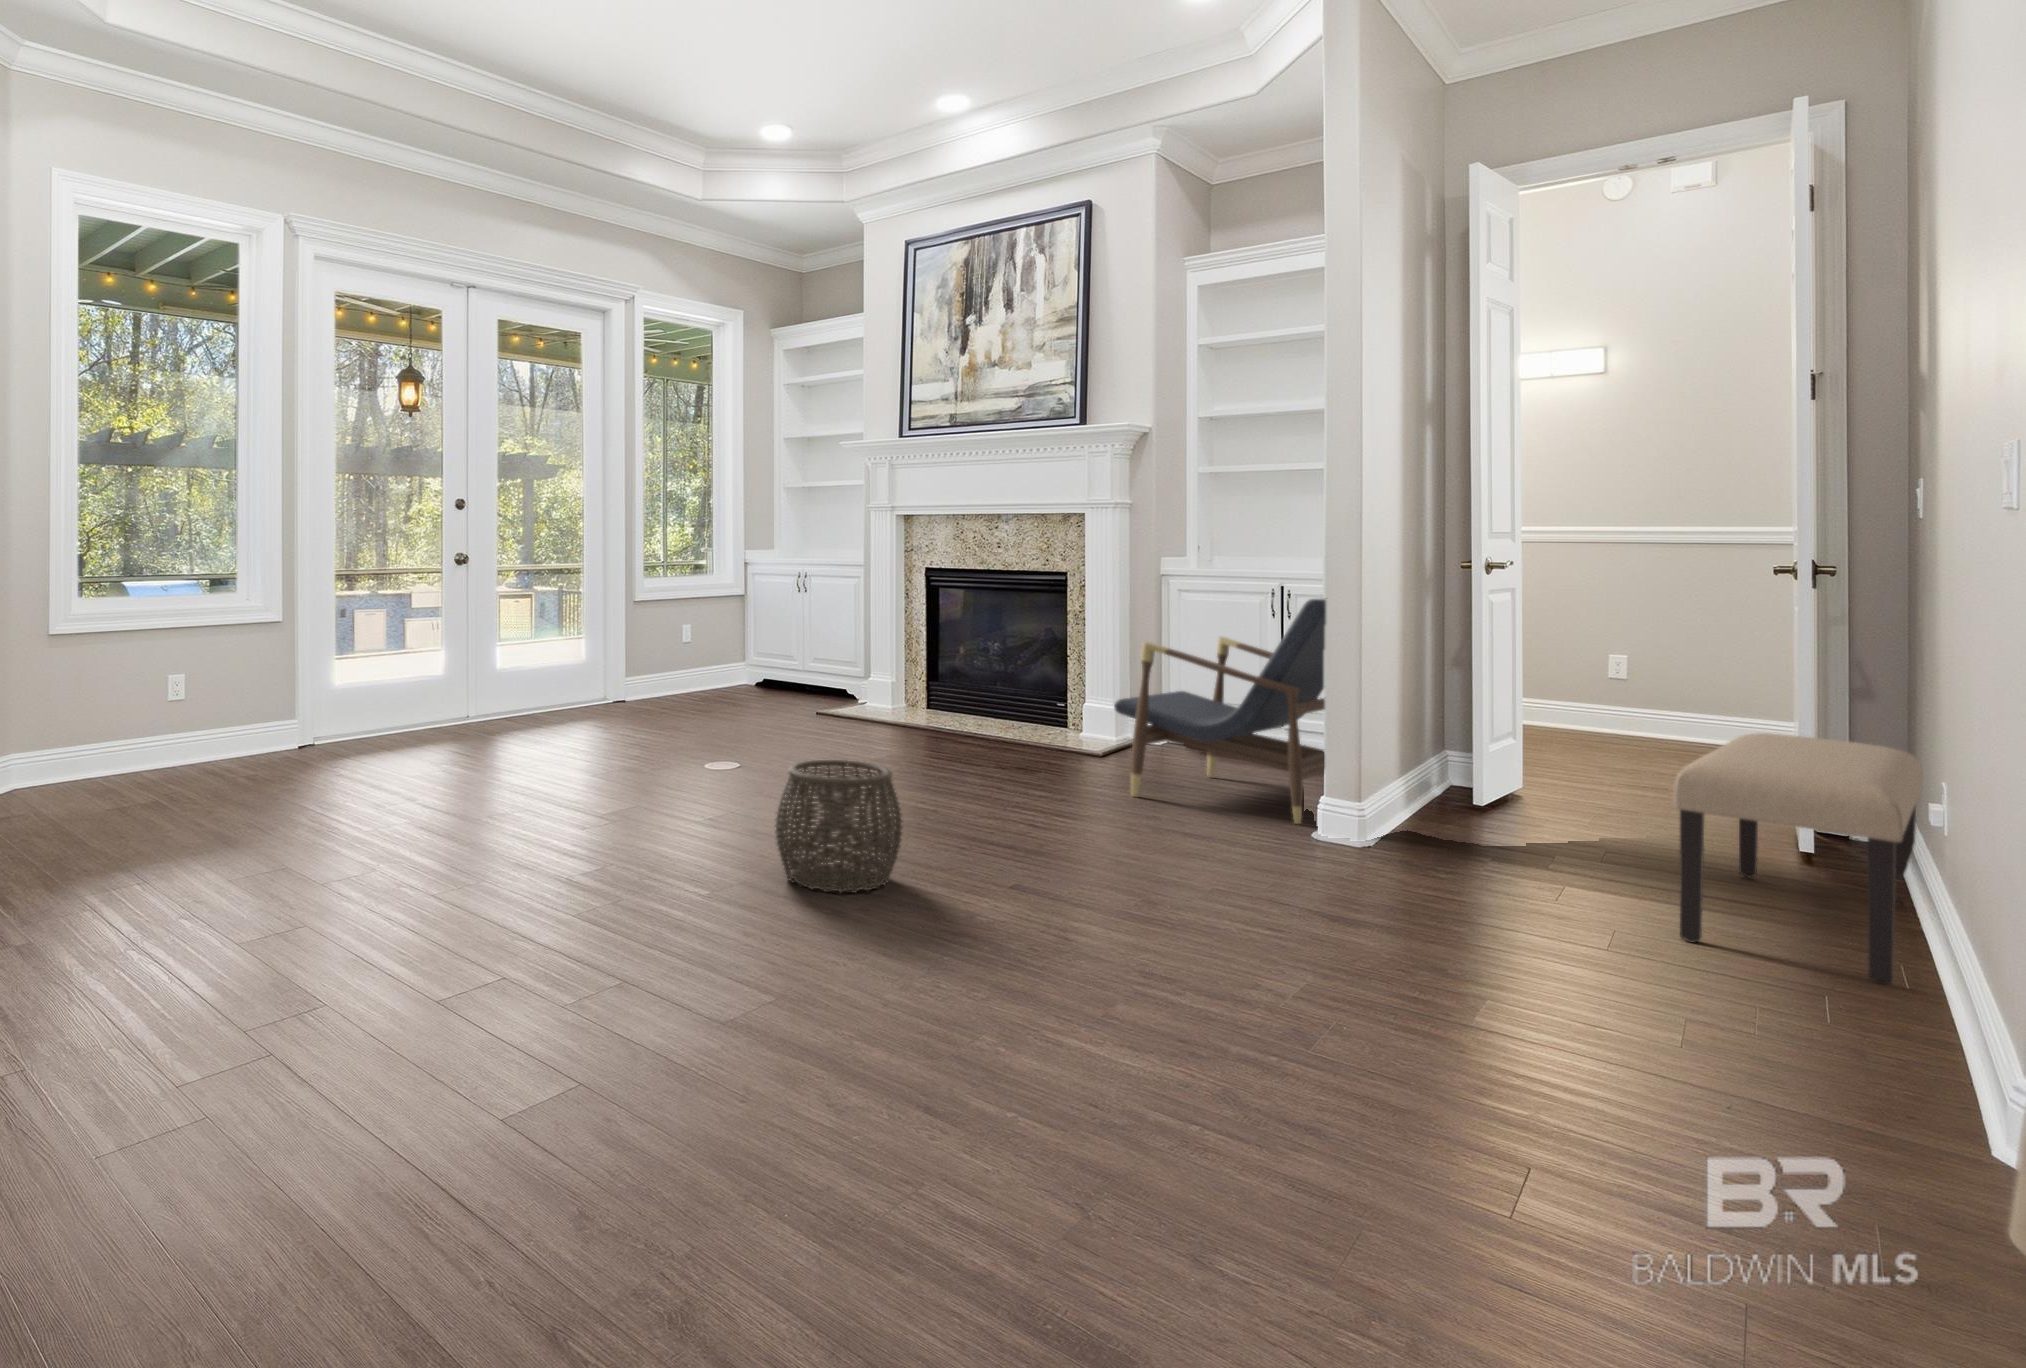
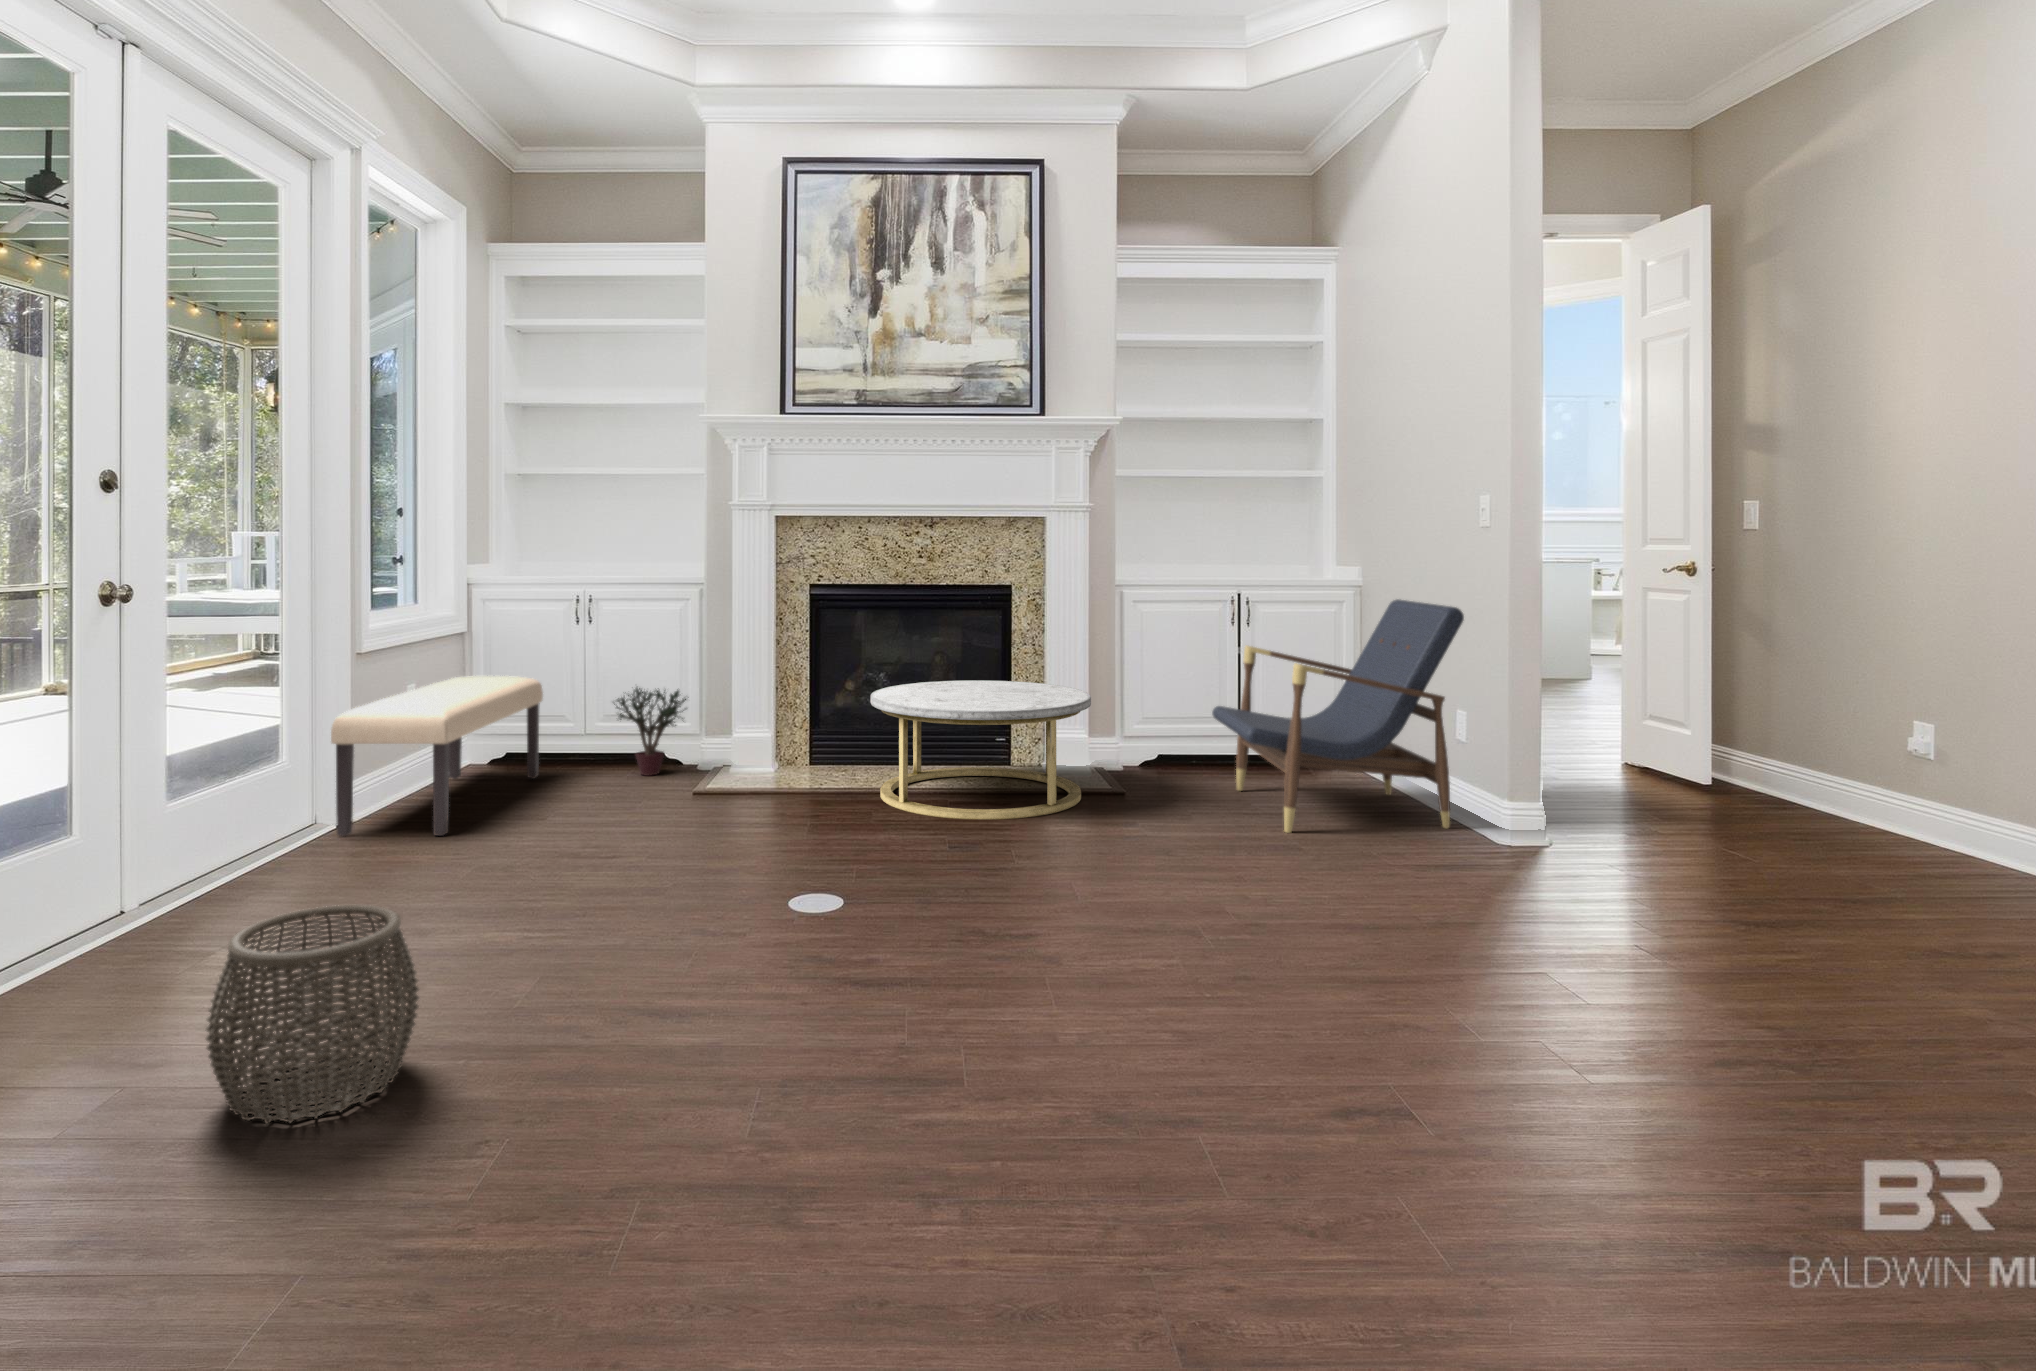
potted plant: none [796,636,862,703] -> present [614,687,686,776]
coffee table: none [900,651,1085,758] -> present [871,680,1091,820]
bench: present [1673,733,1923,984] -> present [331,676,543,837]
woven basket: present [775,760,903,893] -> present [206,905,419,1124]

